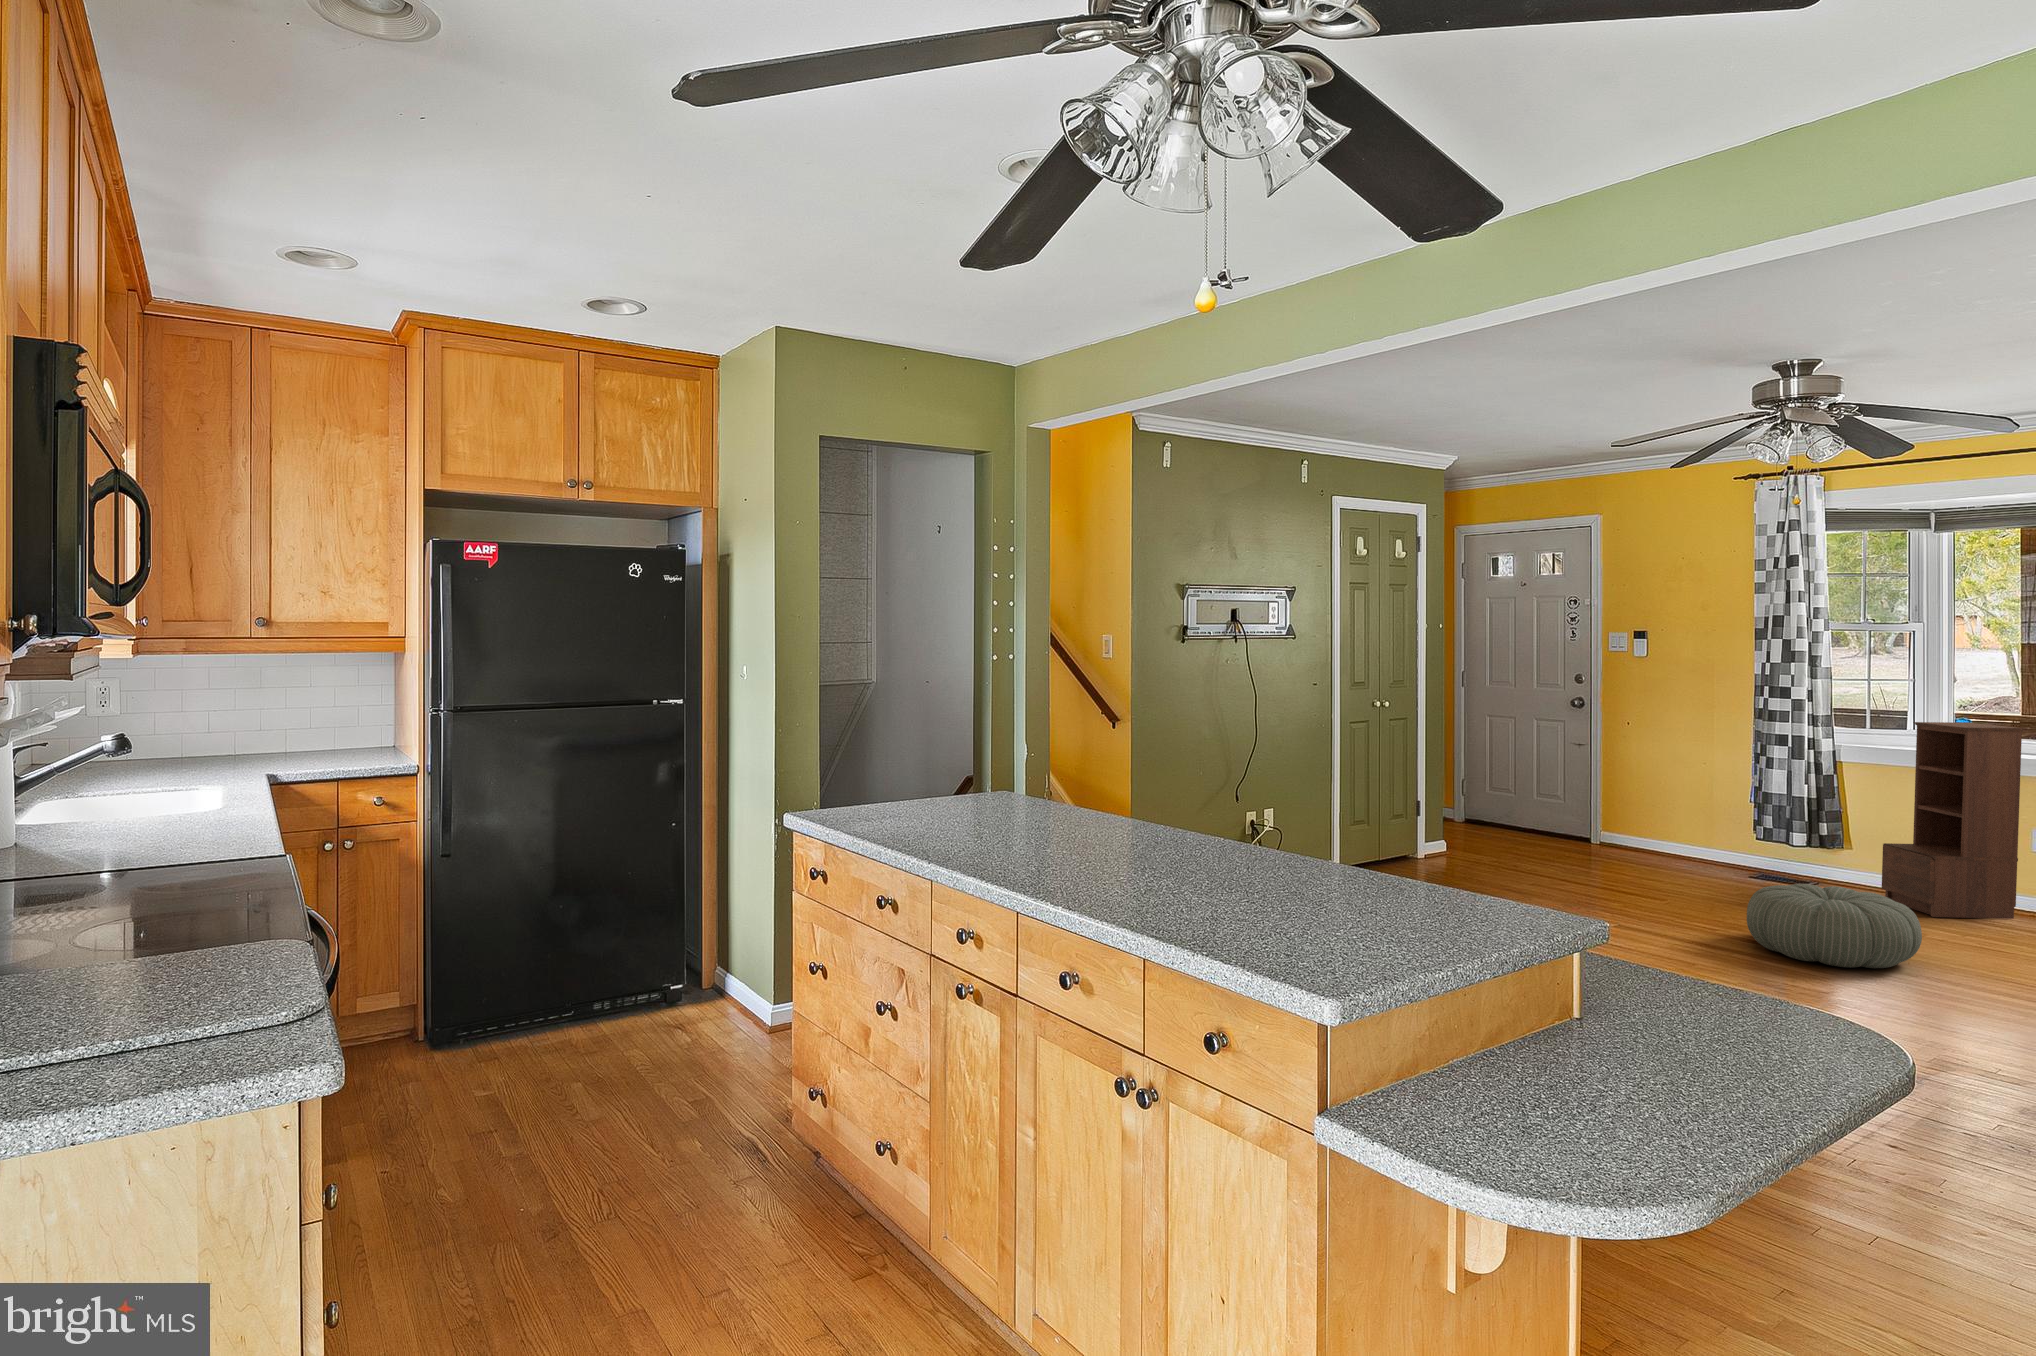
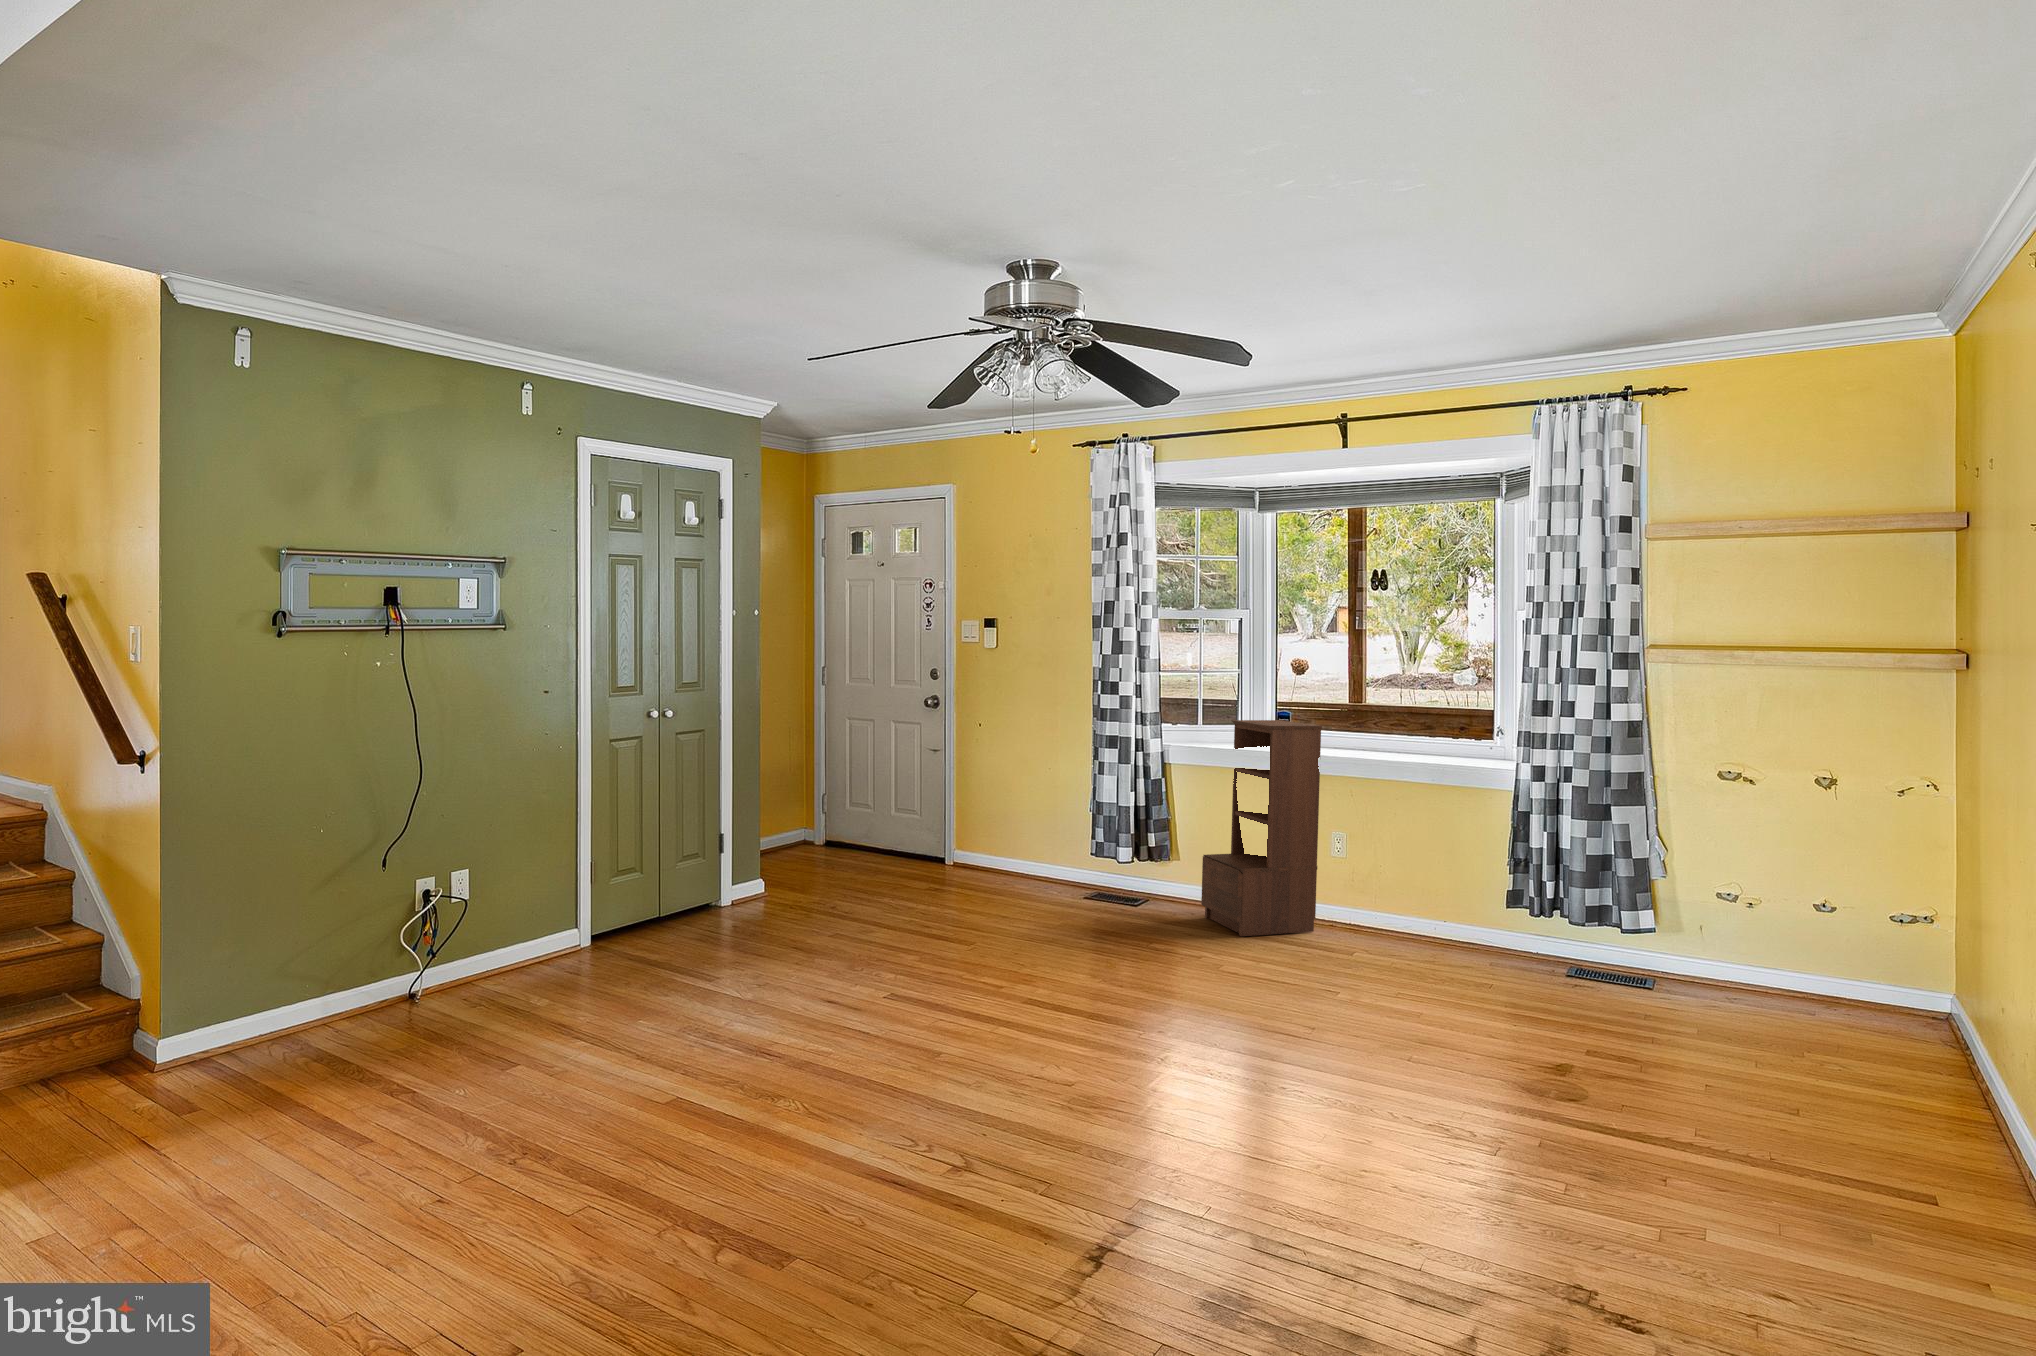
pouf: present [1747,884,1922,968] -> none [1030,917,1203,1022]

